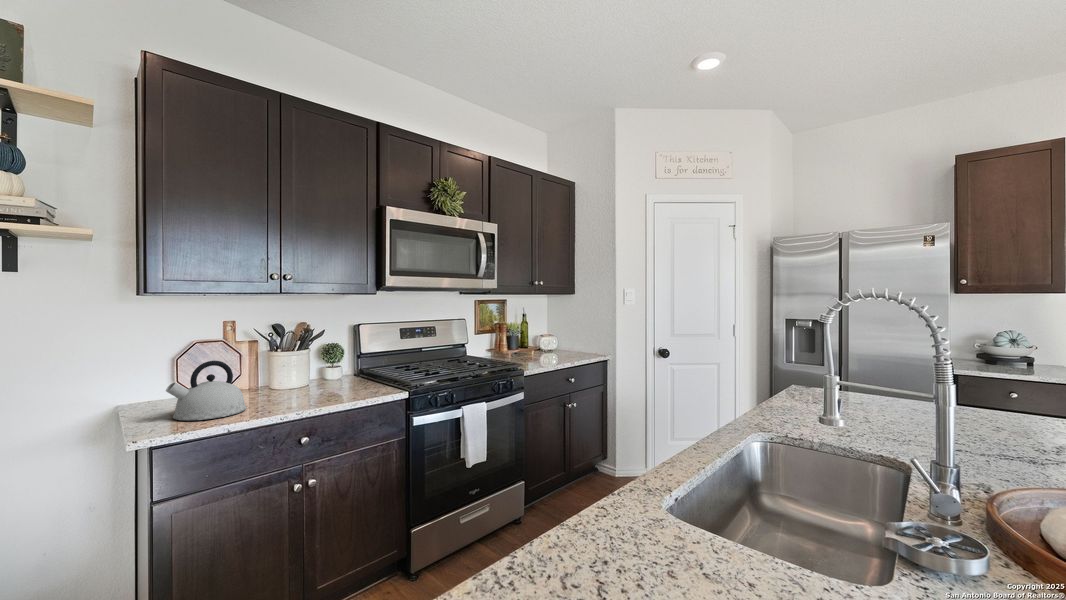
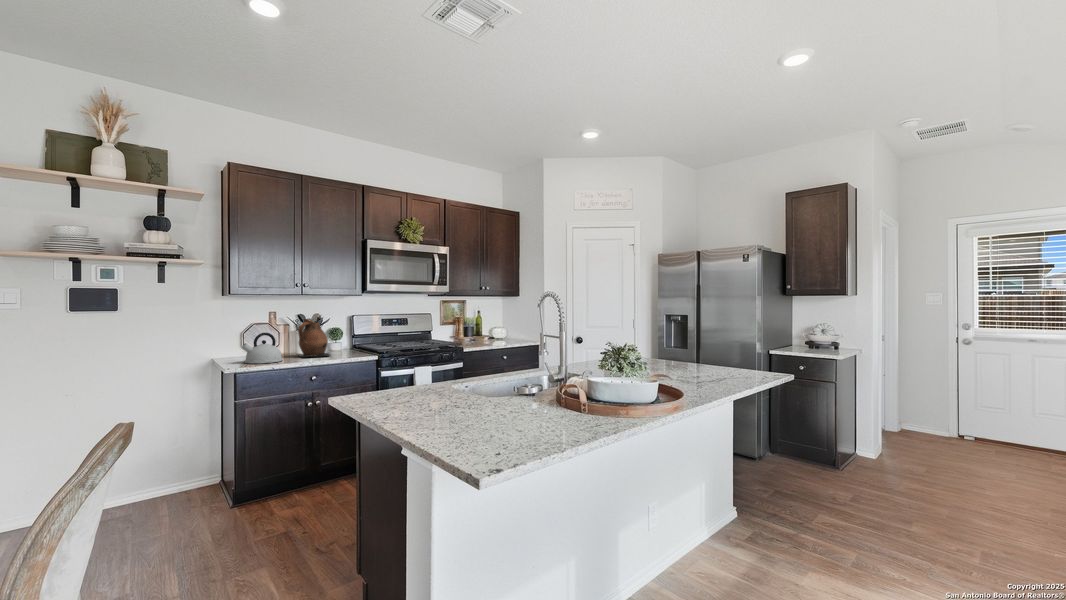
ceramic pitcher: none [270,333,330,399] -> present [298,319,330,357]

